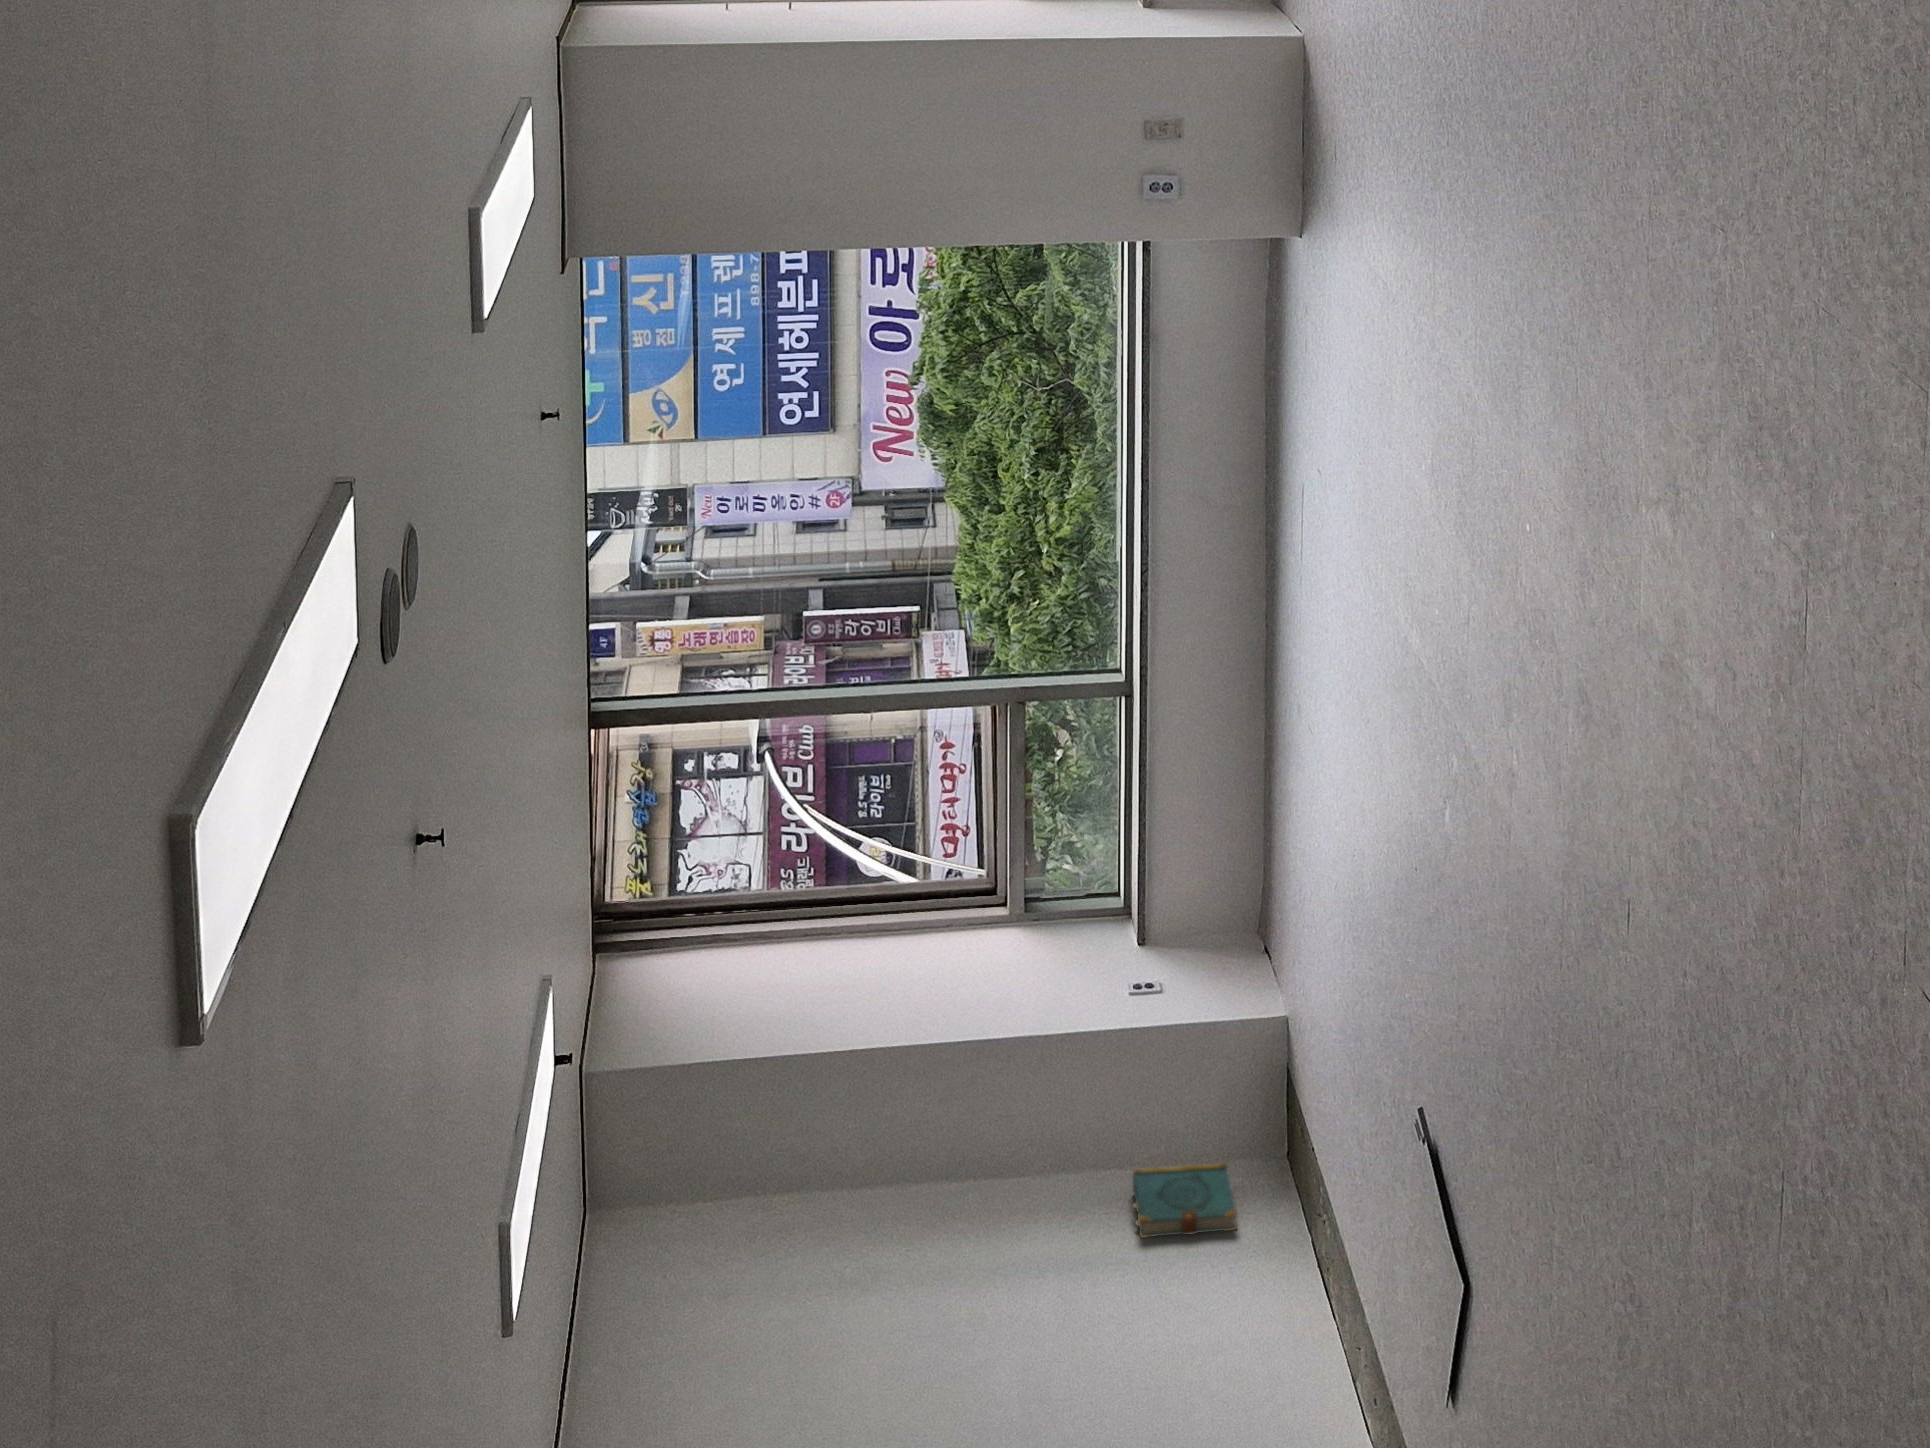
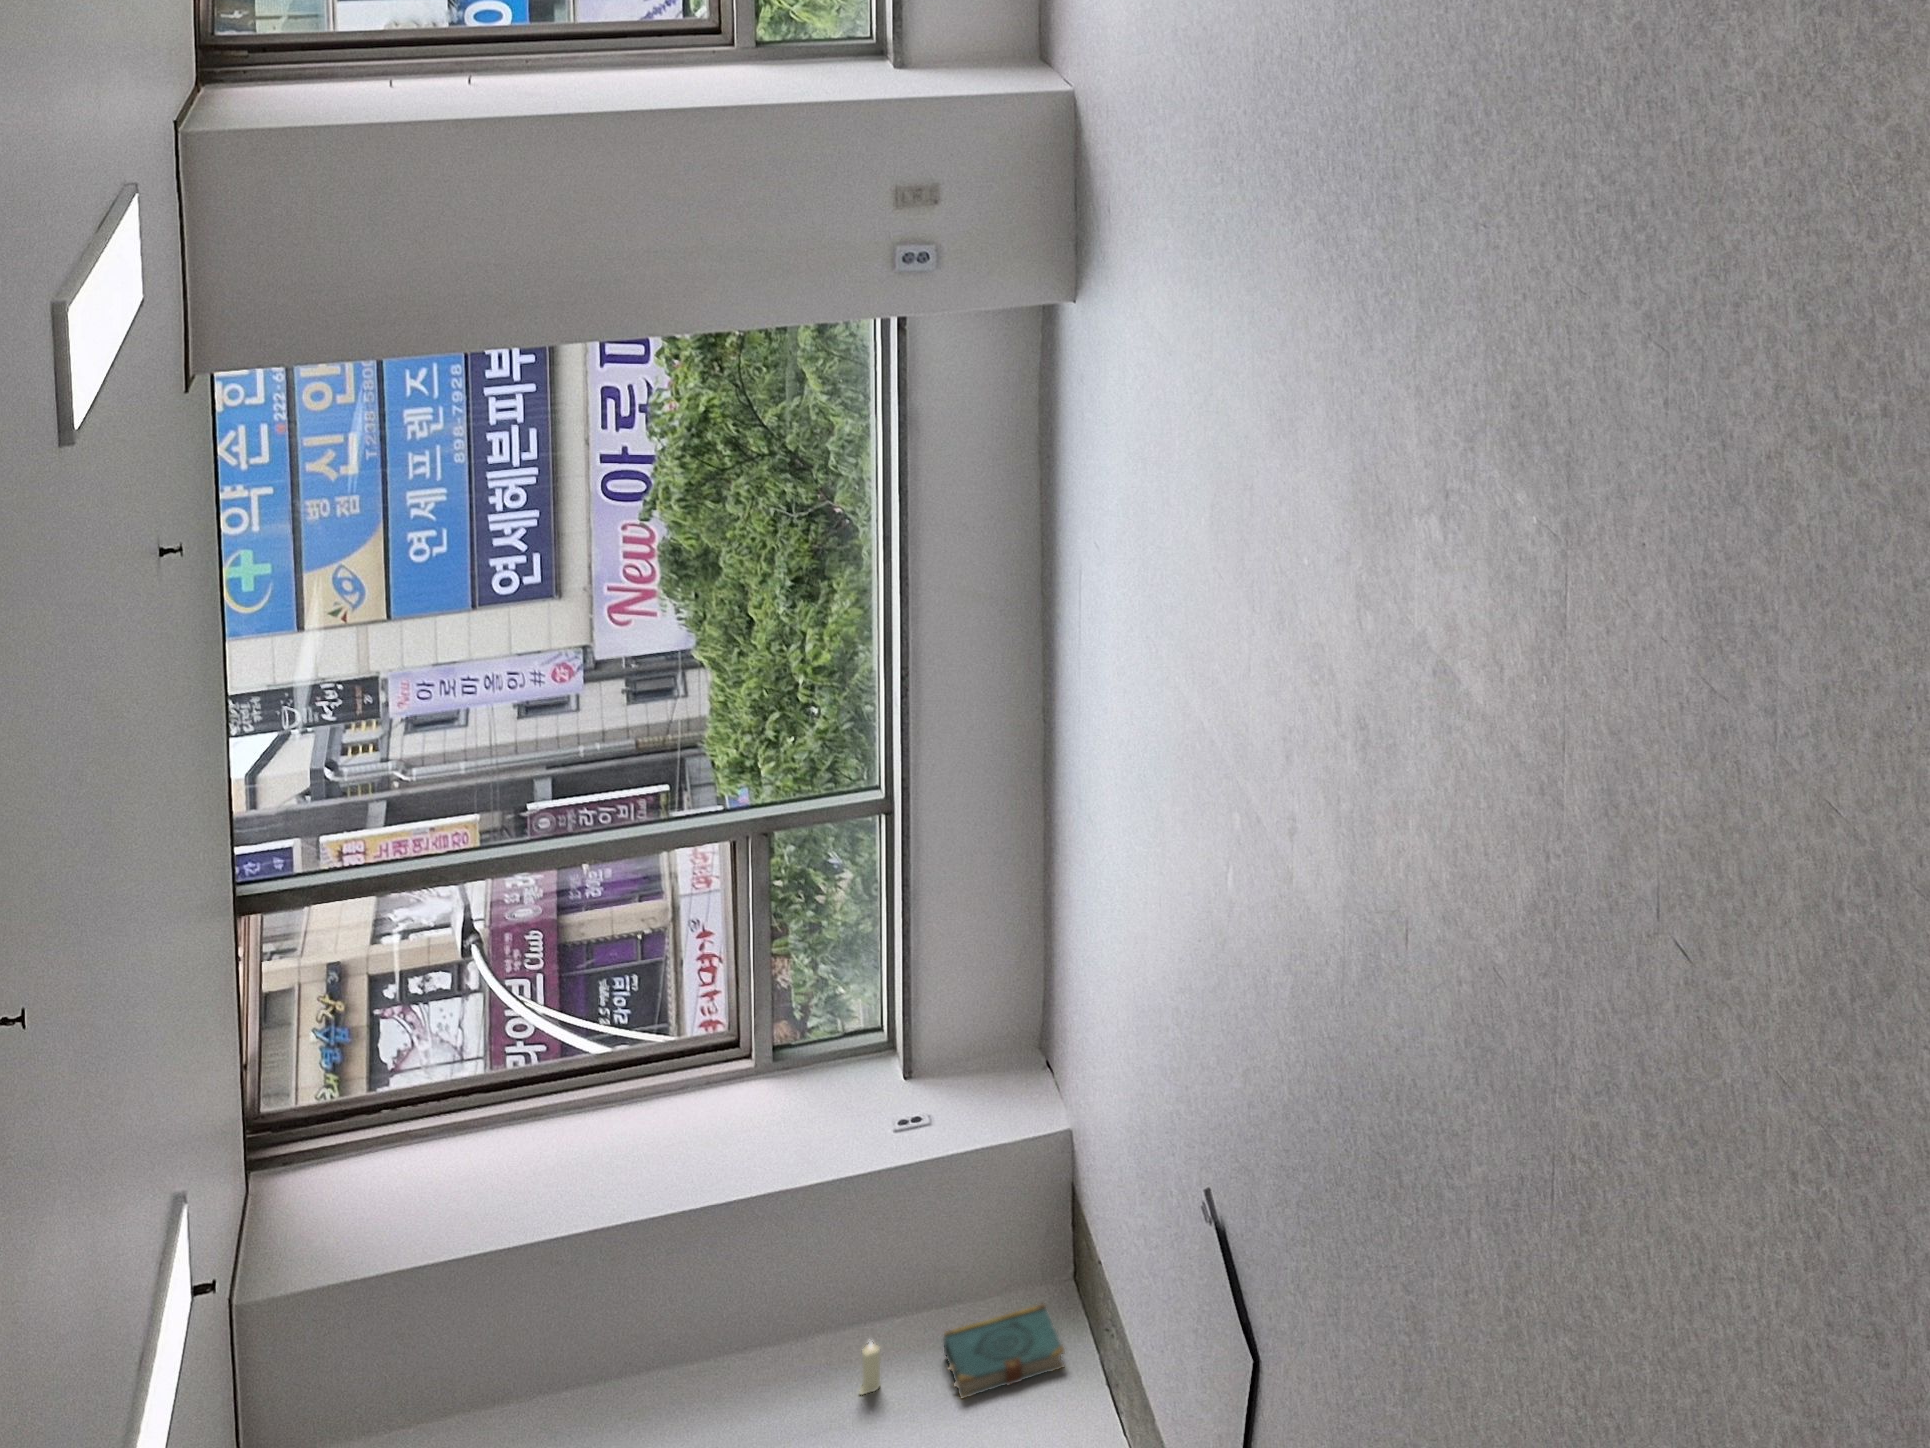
candle: none [1053,1162,1073,1212] -> present [860,1342,880,1394]

